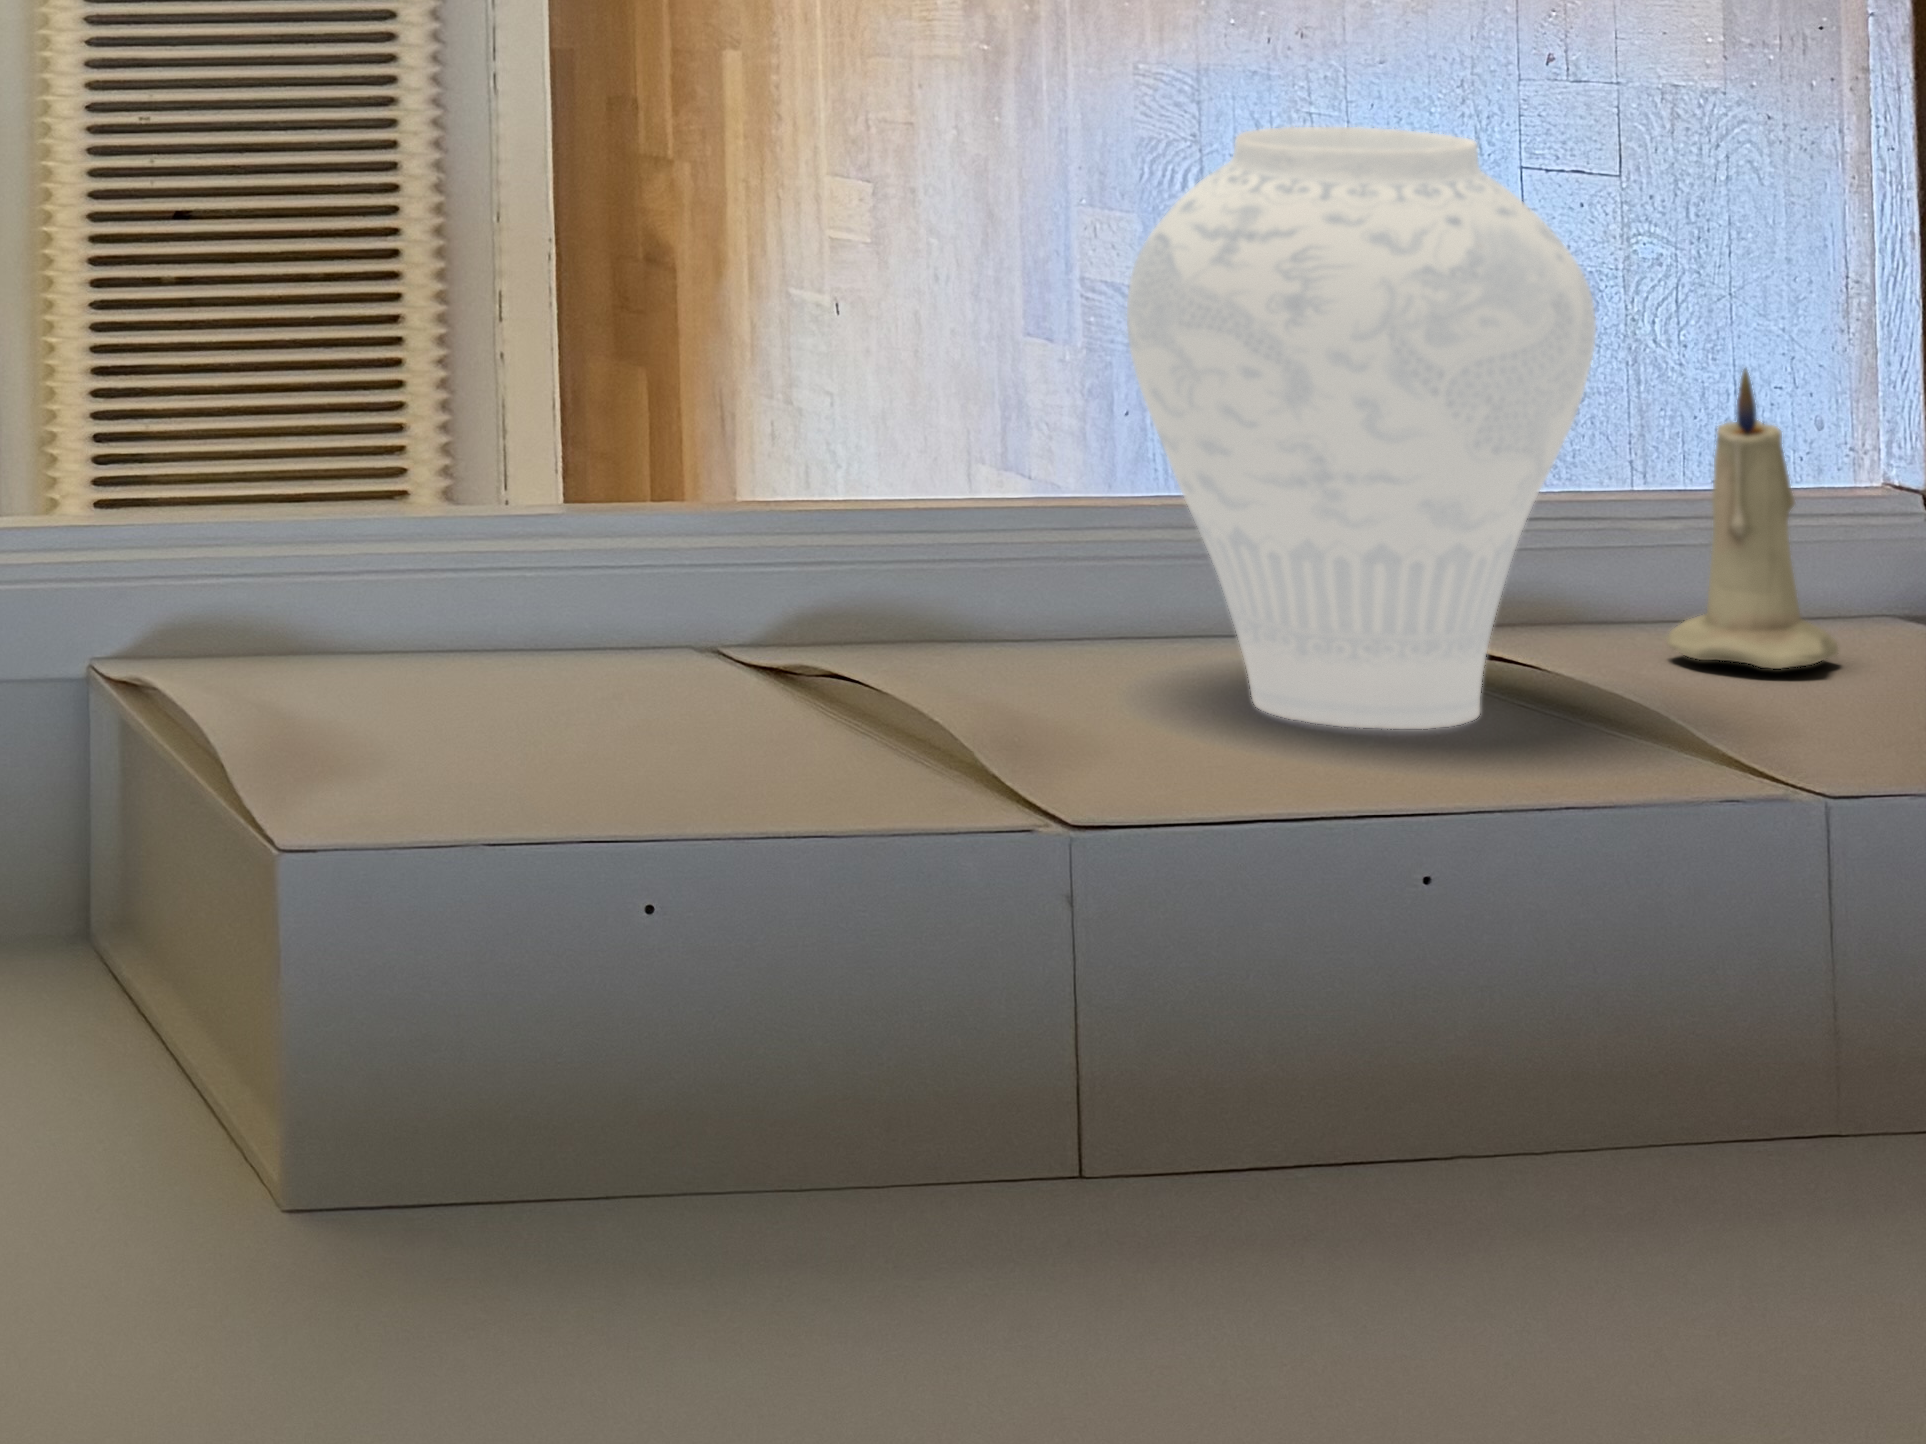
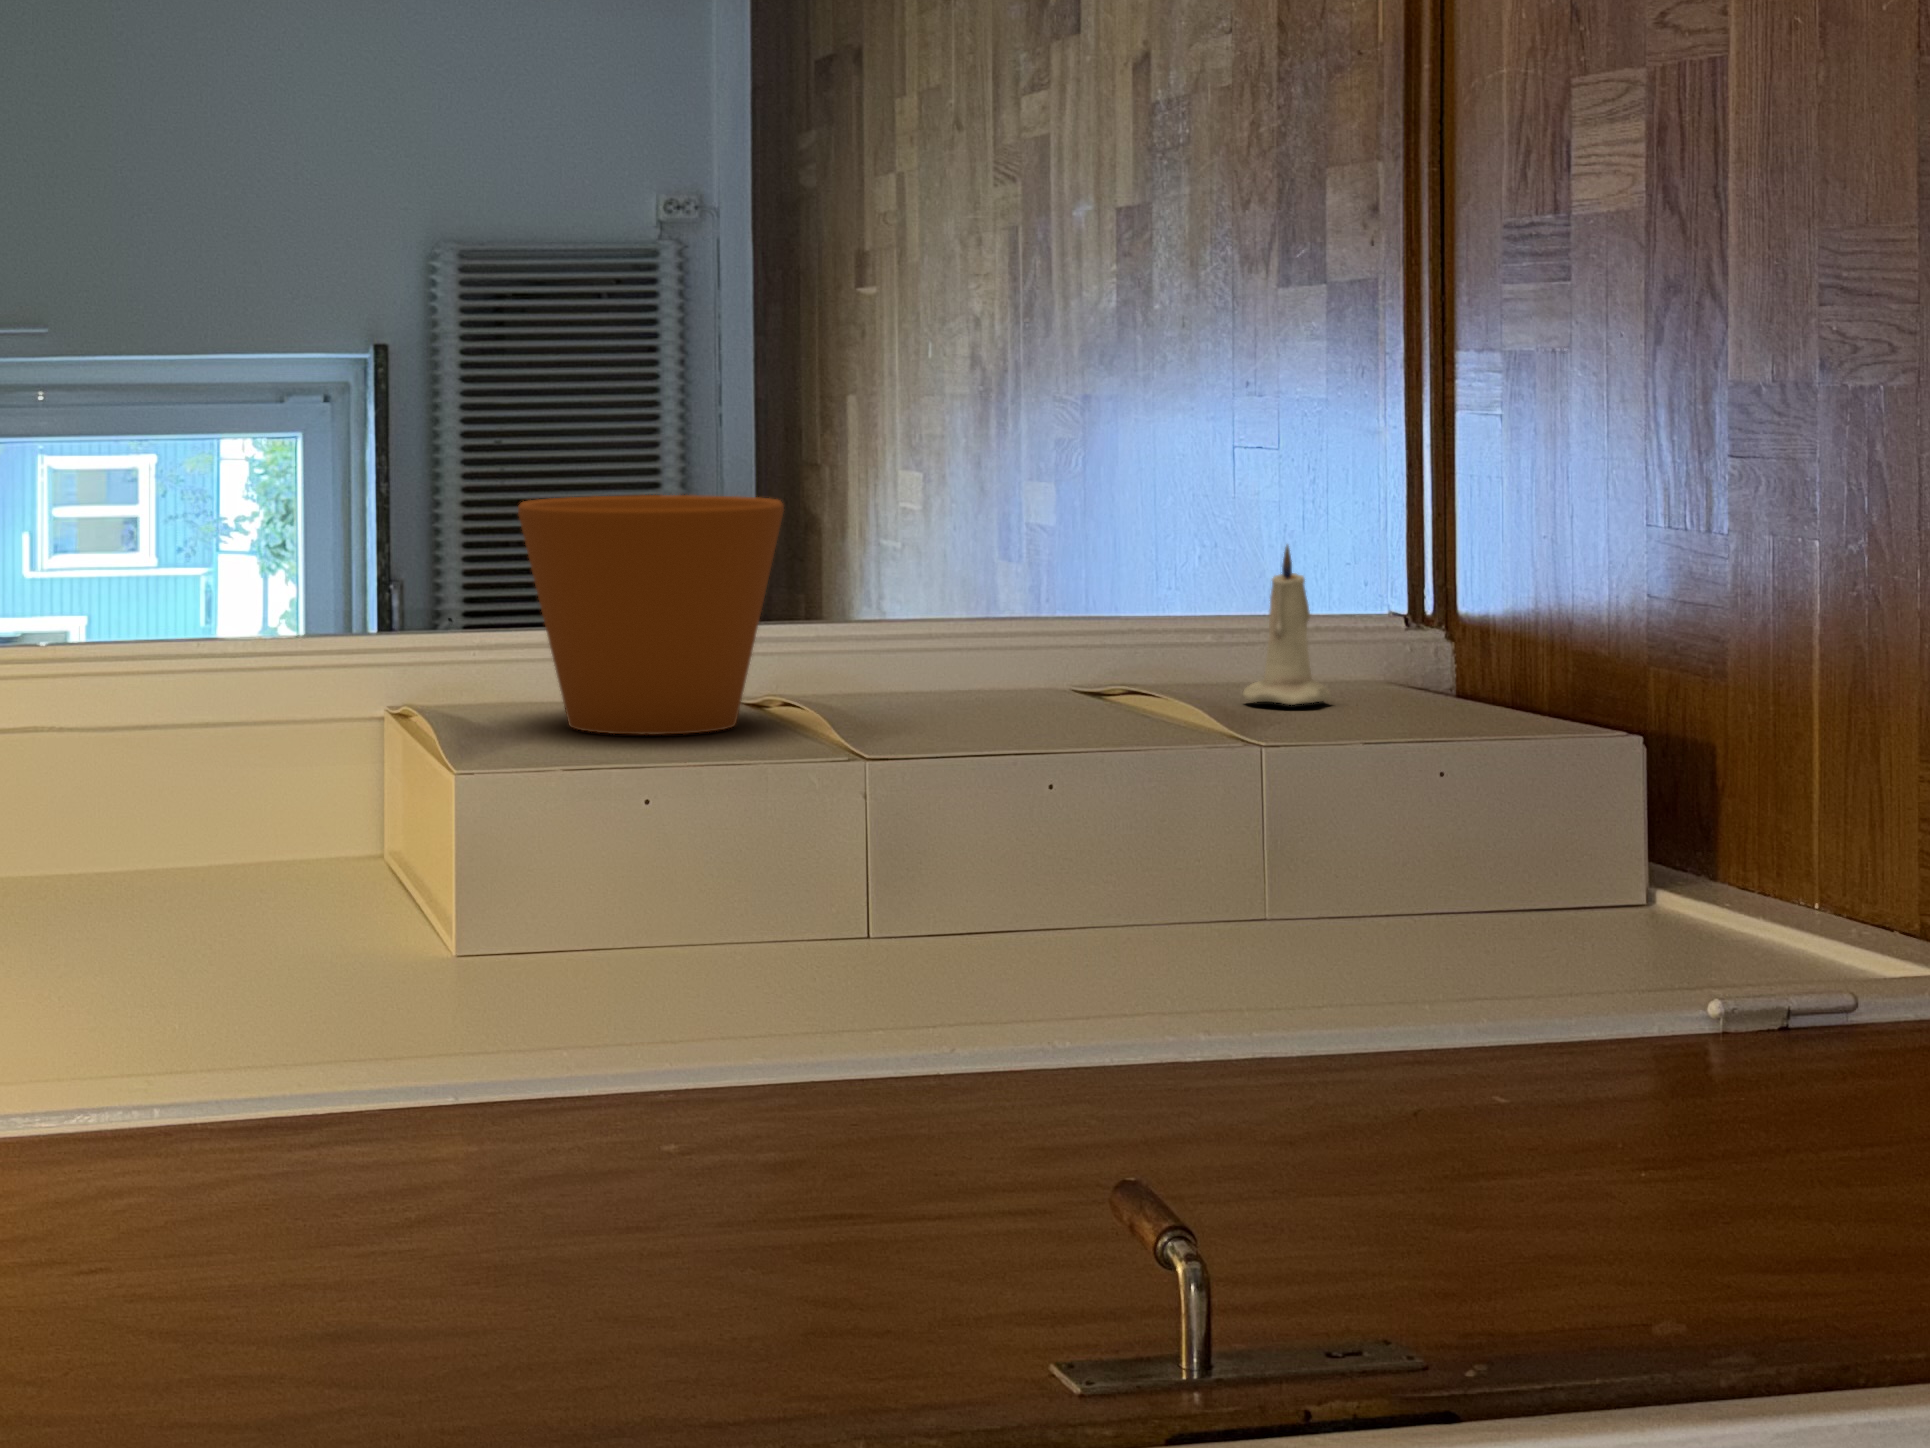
vase: present [1127,127,1596,729] -> none [938,408,1179,727]
flower pot: none [362,280,854,742] -> present [518,495,784,735]

